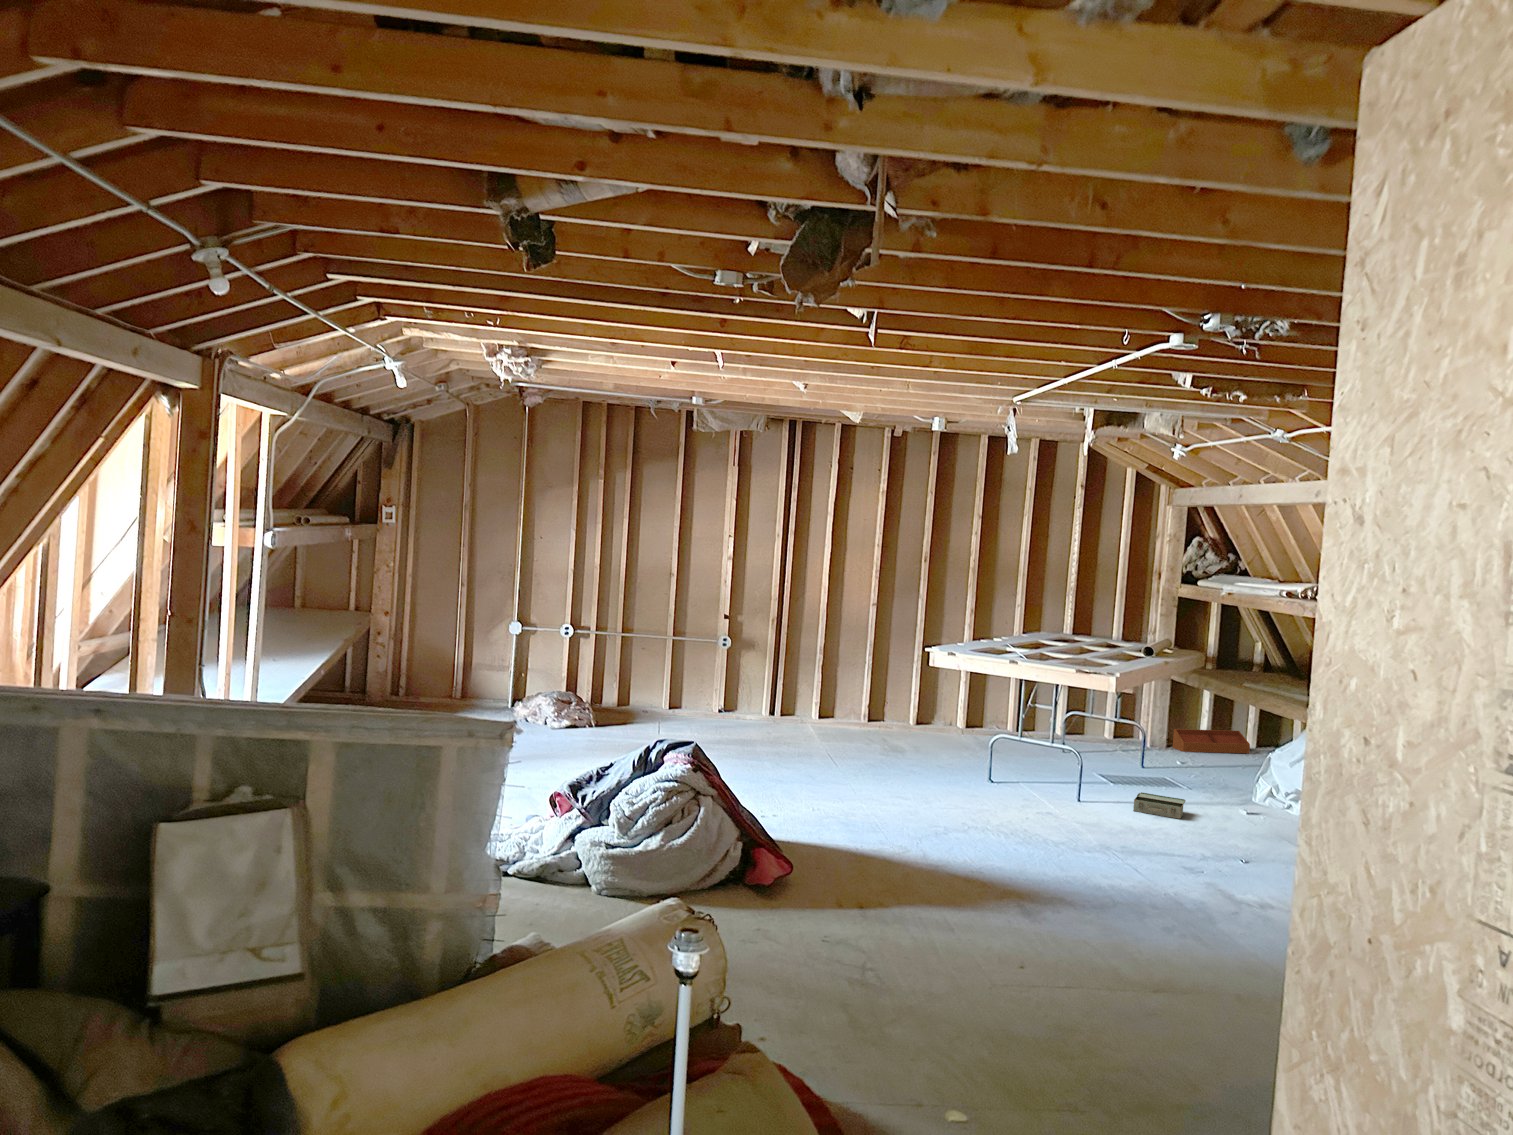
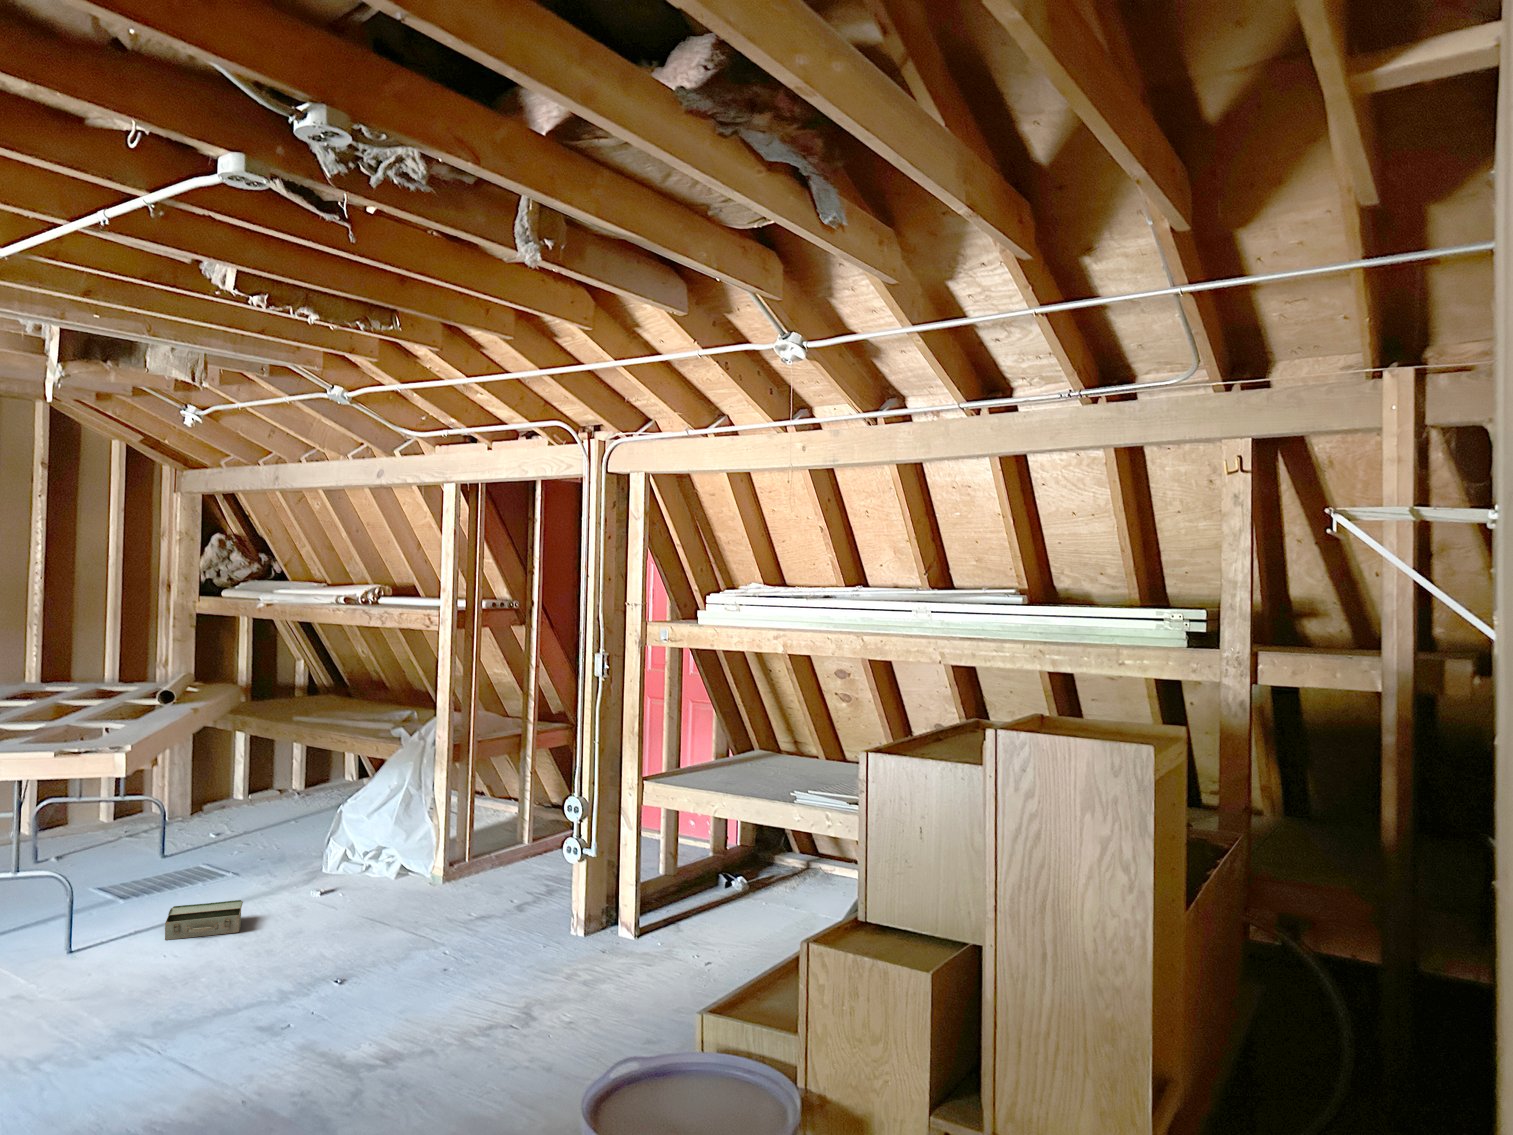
storage bin: present [1173,729,1250,753] -> none [199,774,298,818]

